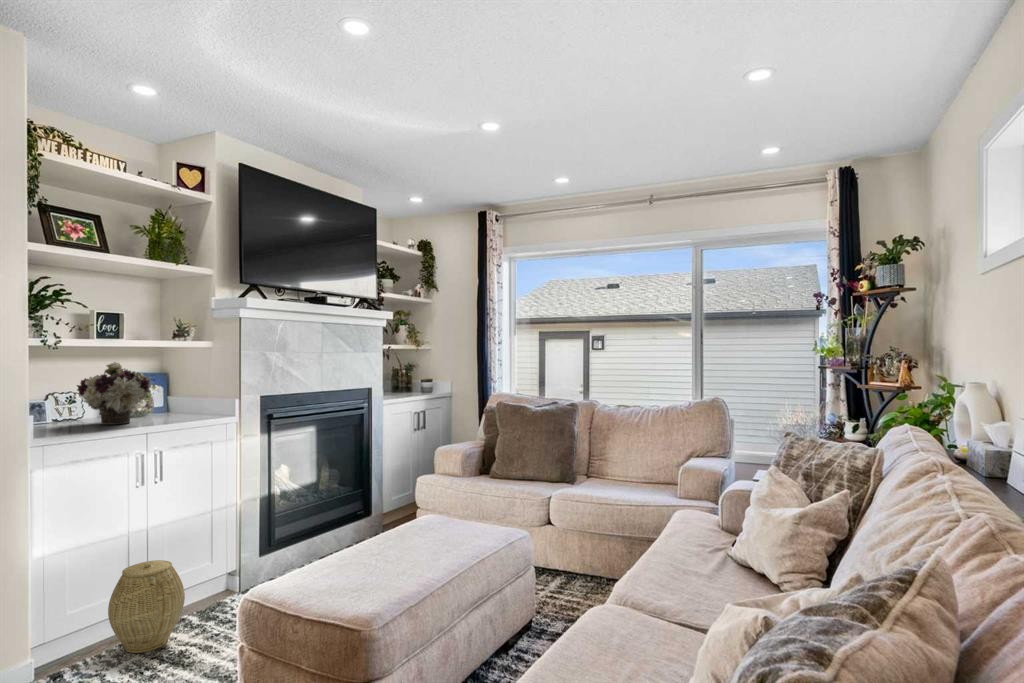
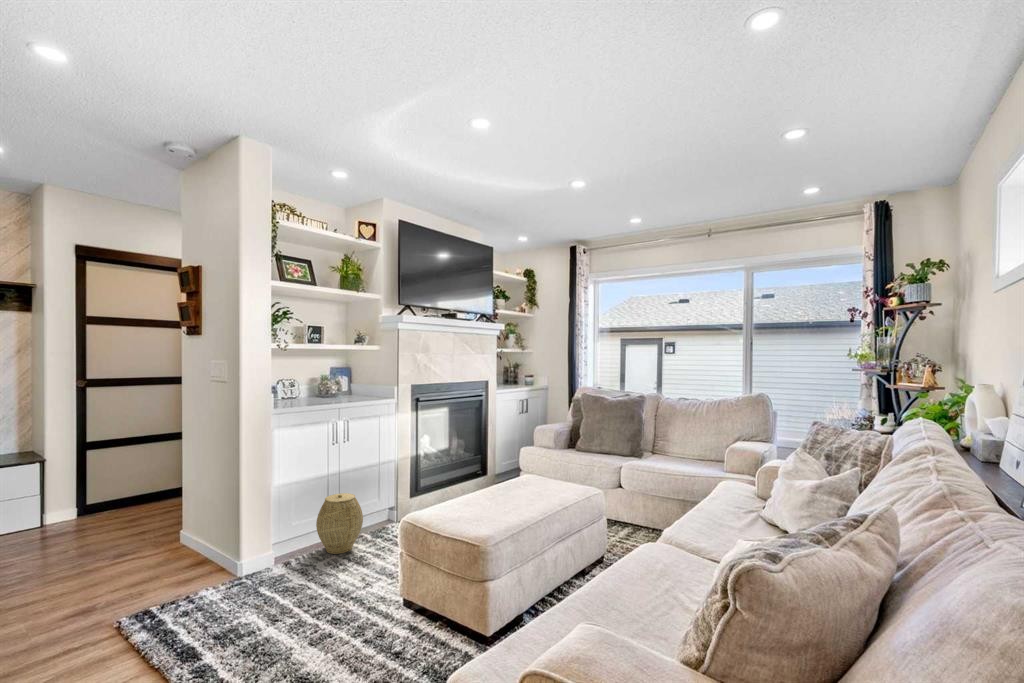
flower arrangement: present [77,362,151,425] -> none [297,359,343,401]

